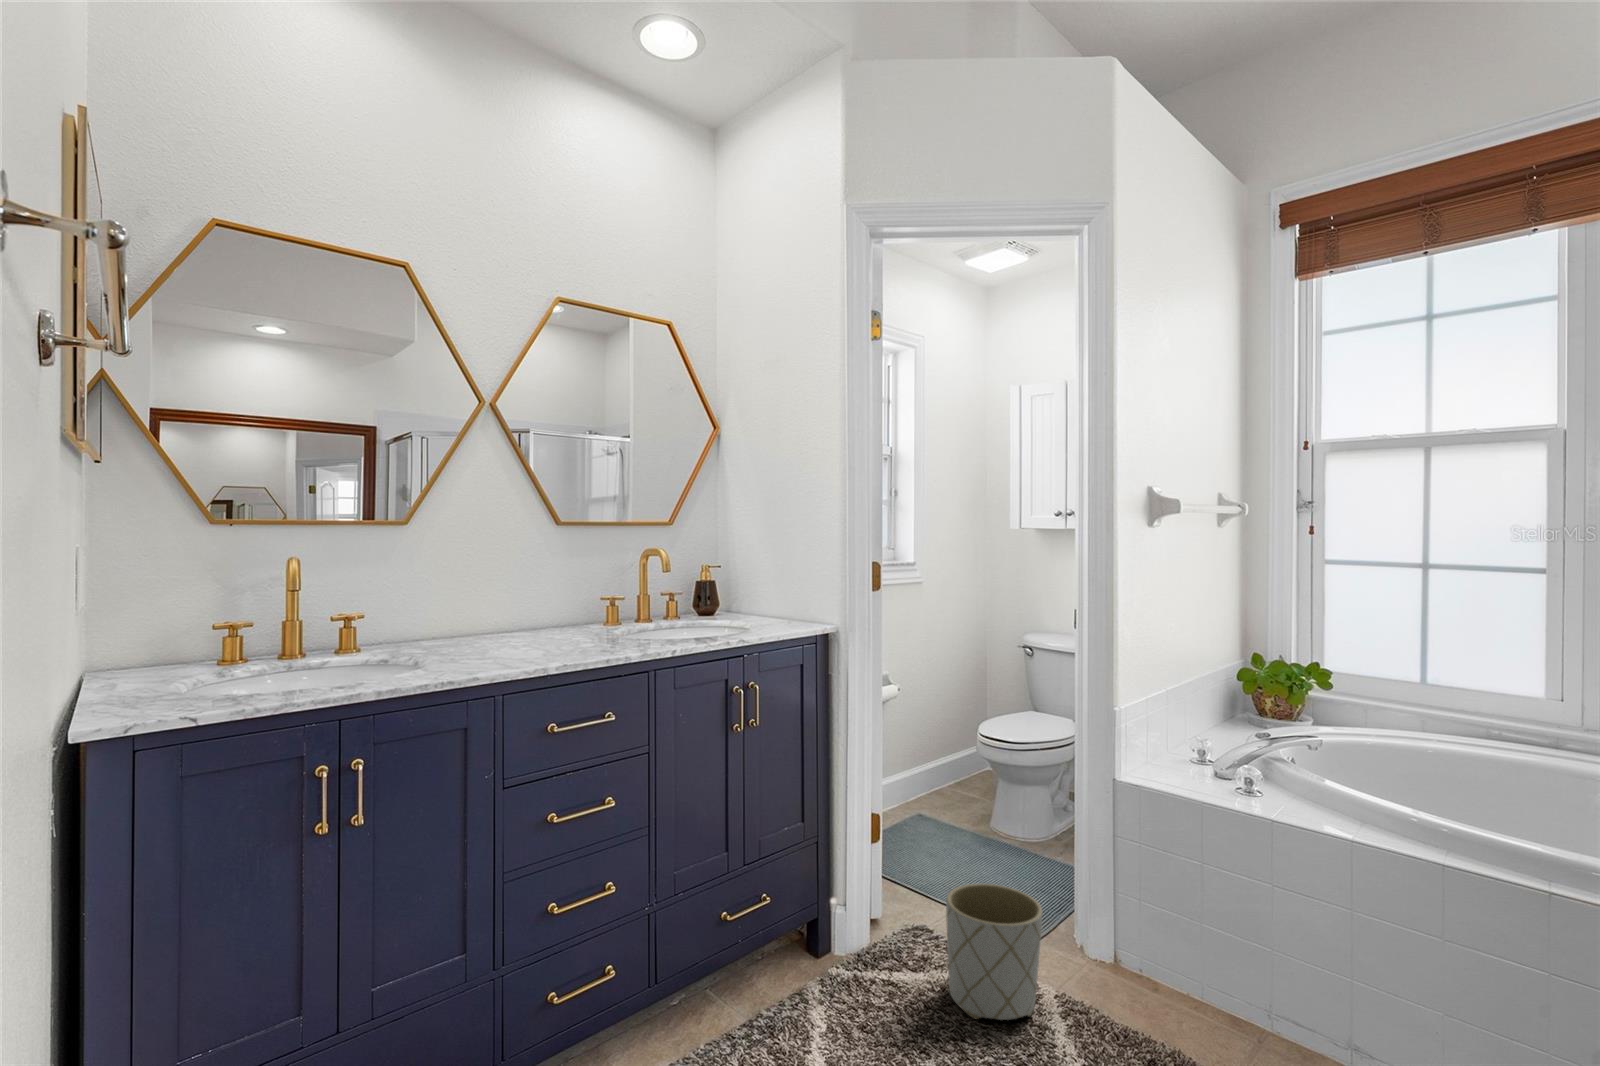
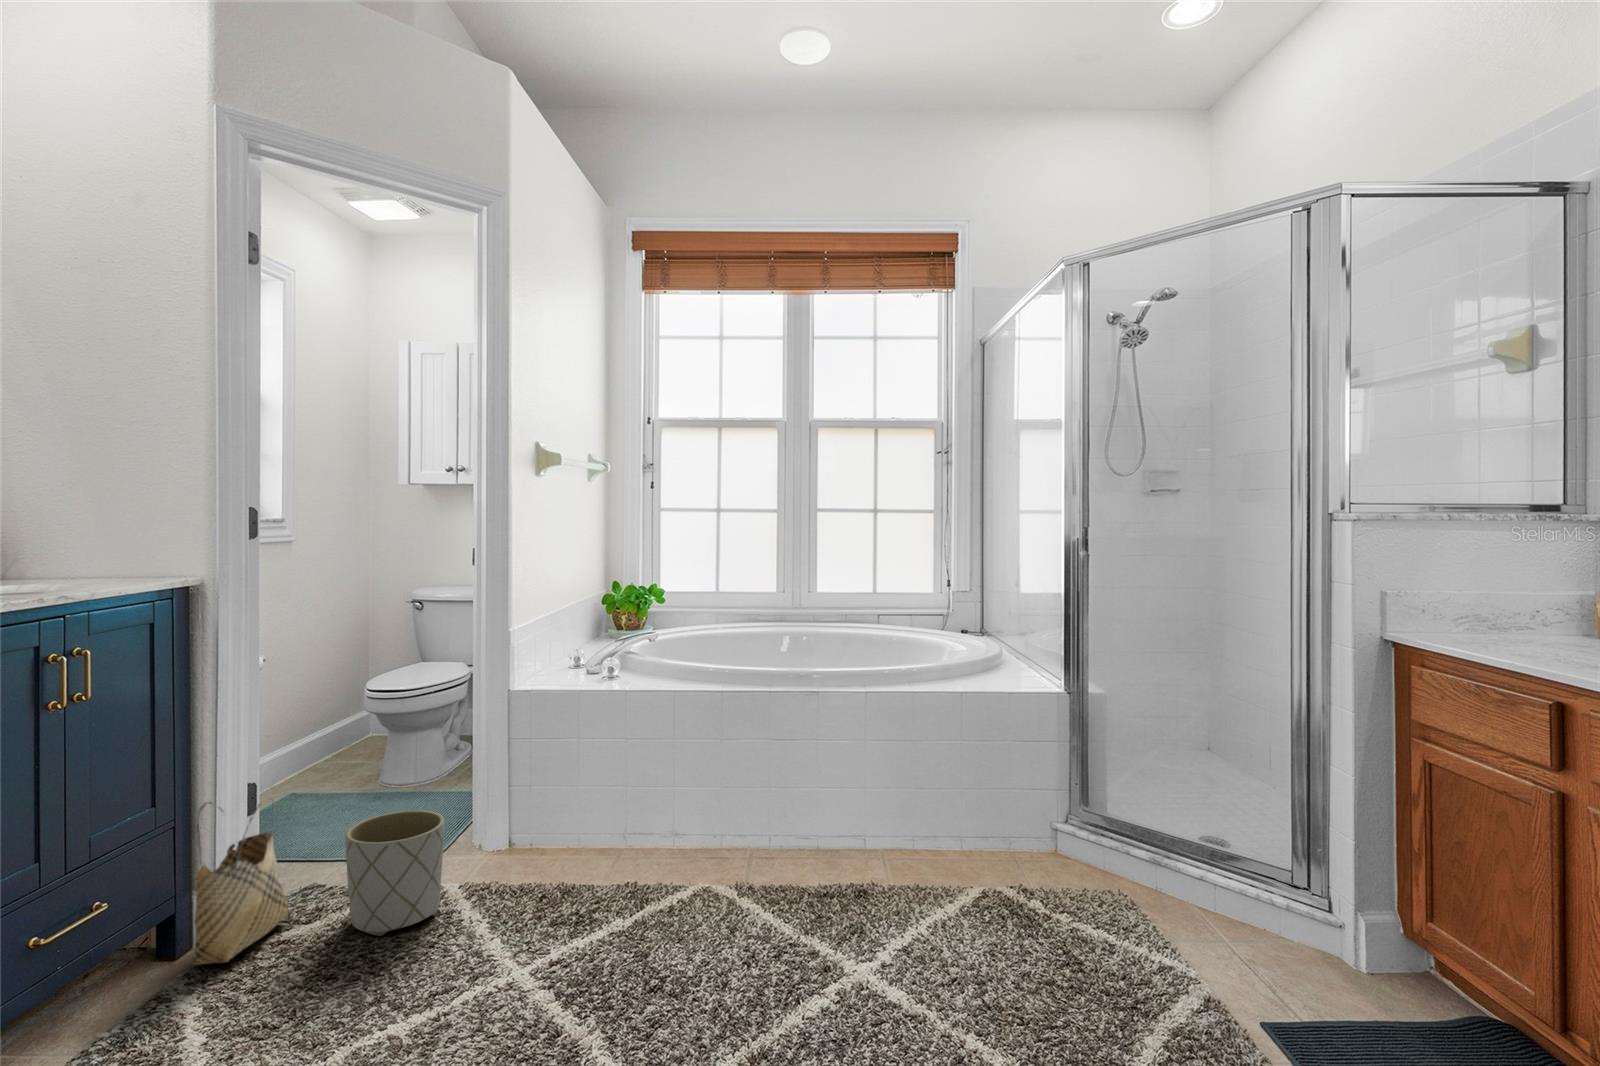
woven basket: none [821,830,897,990] -> present [192,798,288,965]

